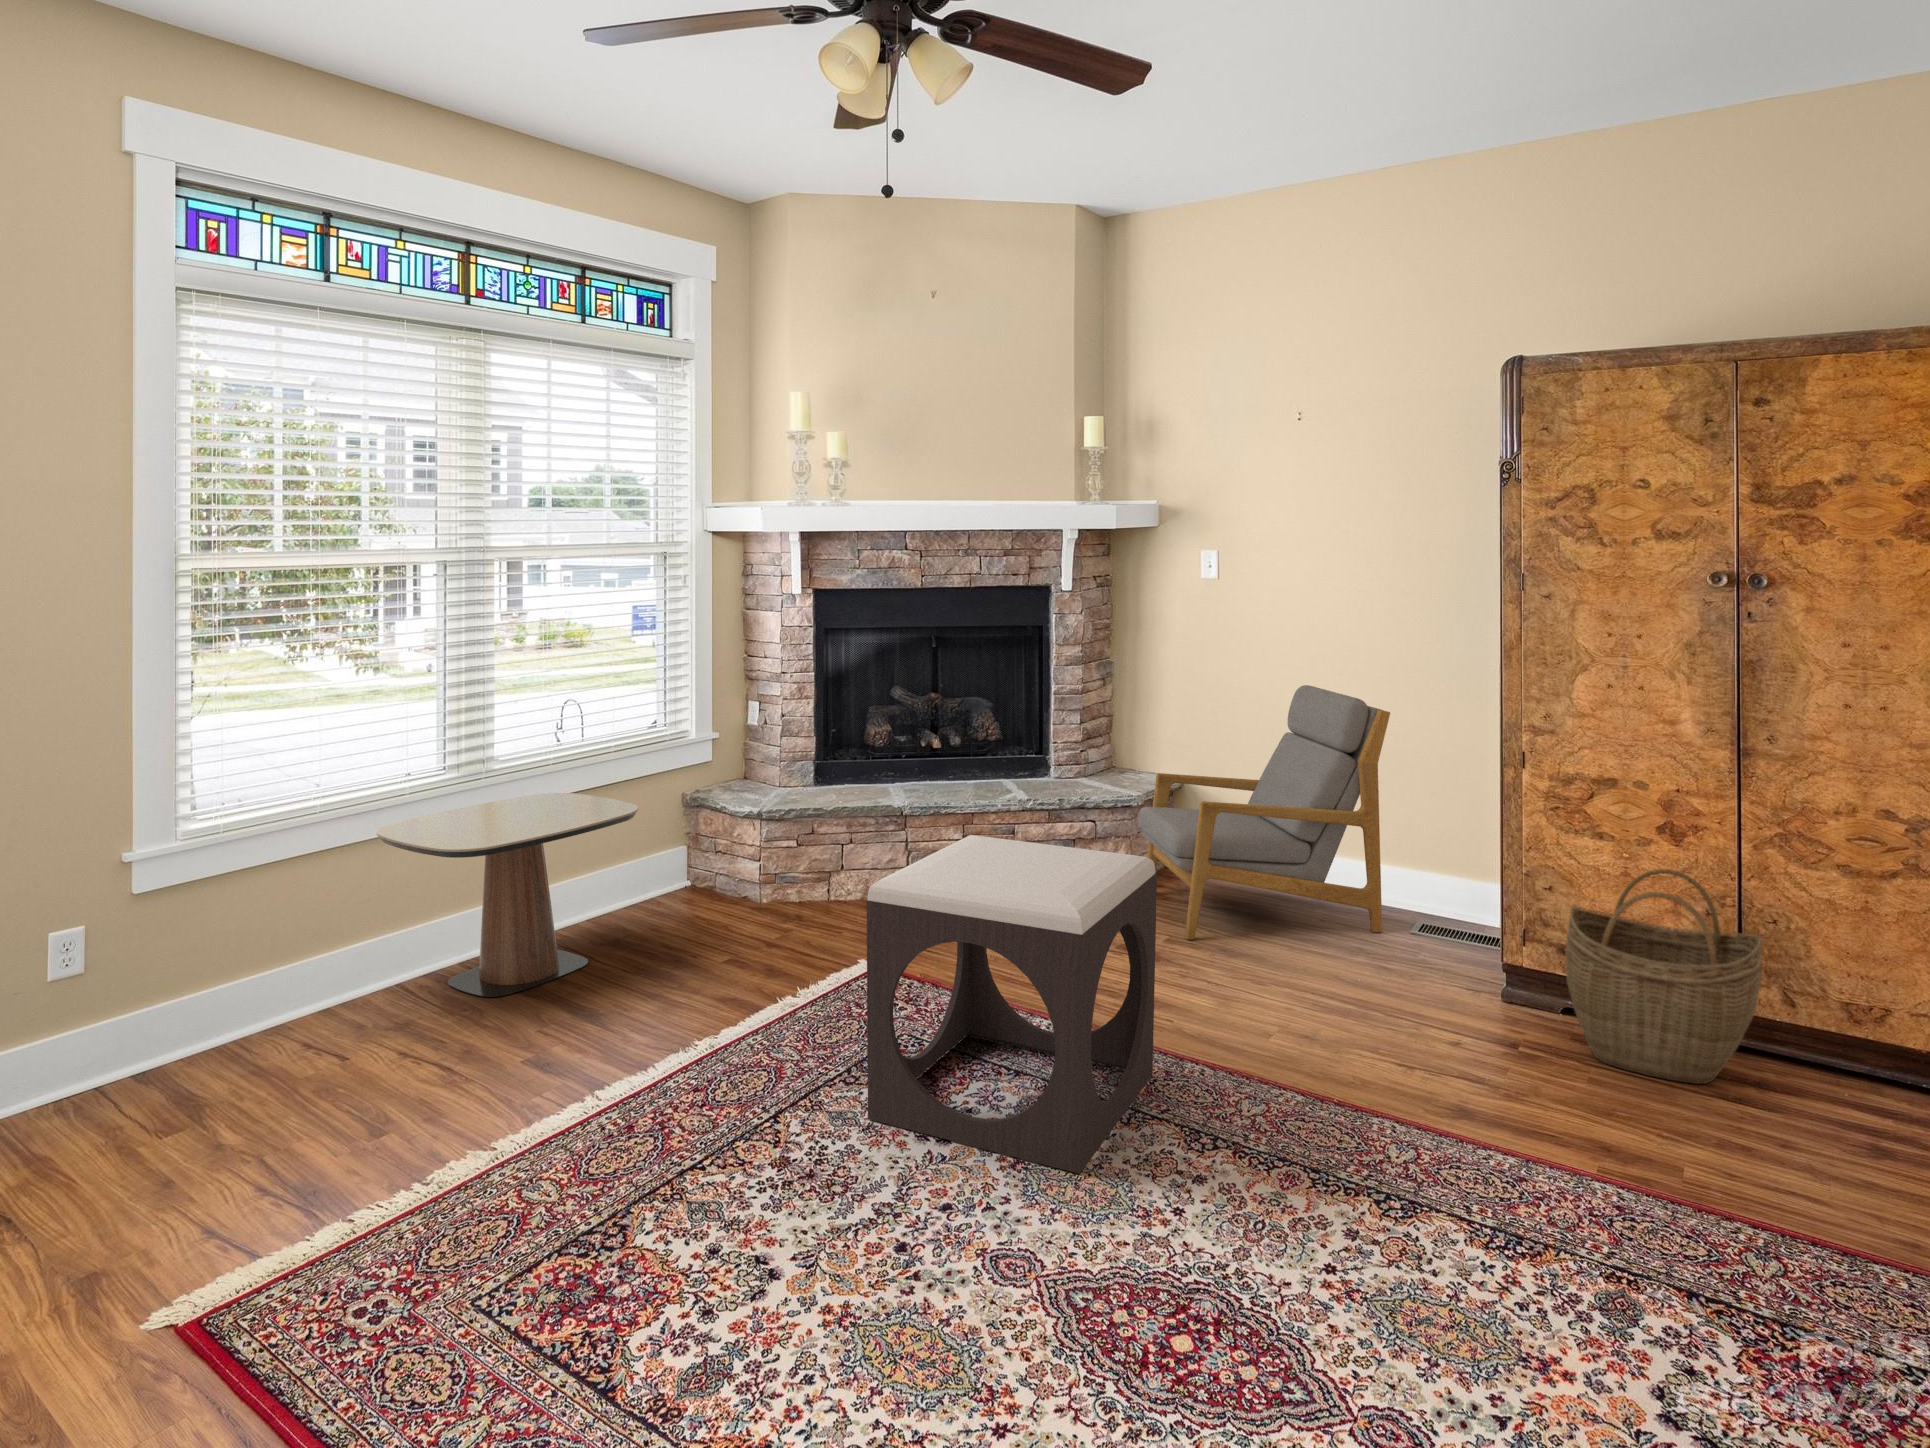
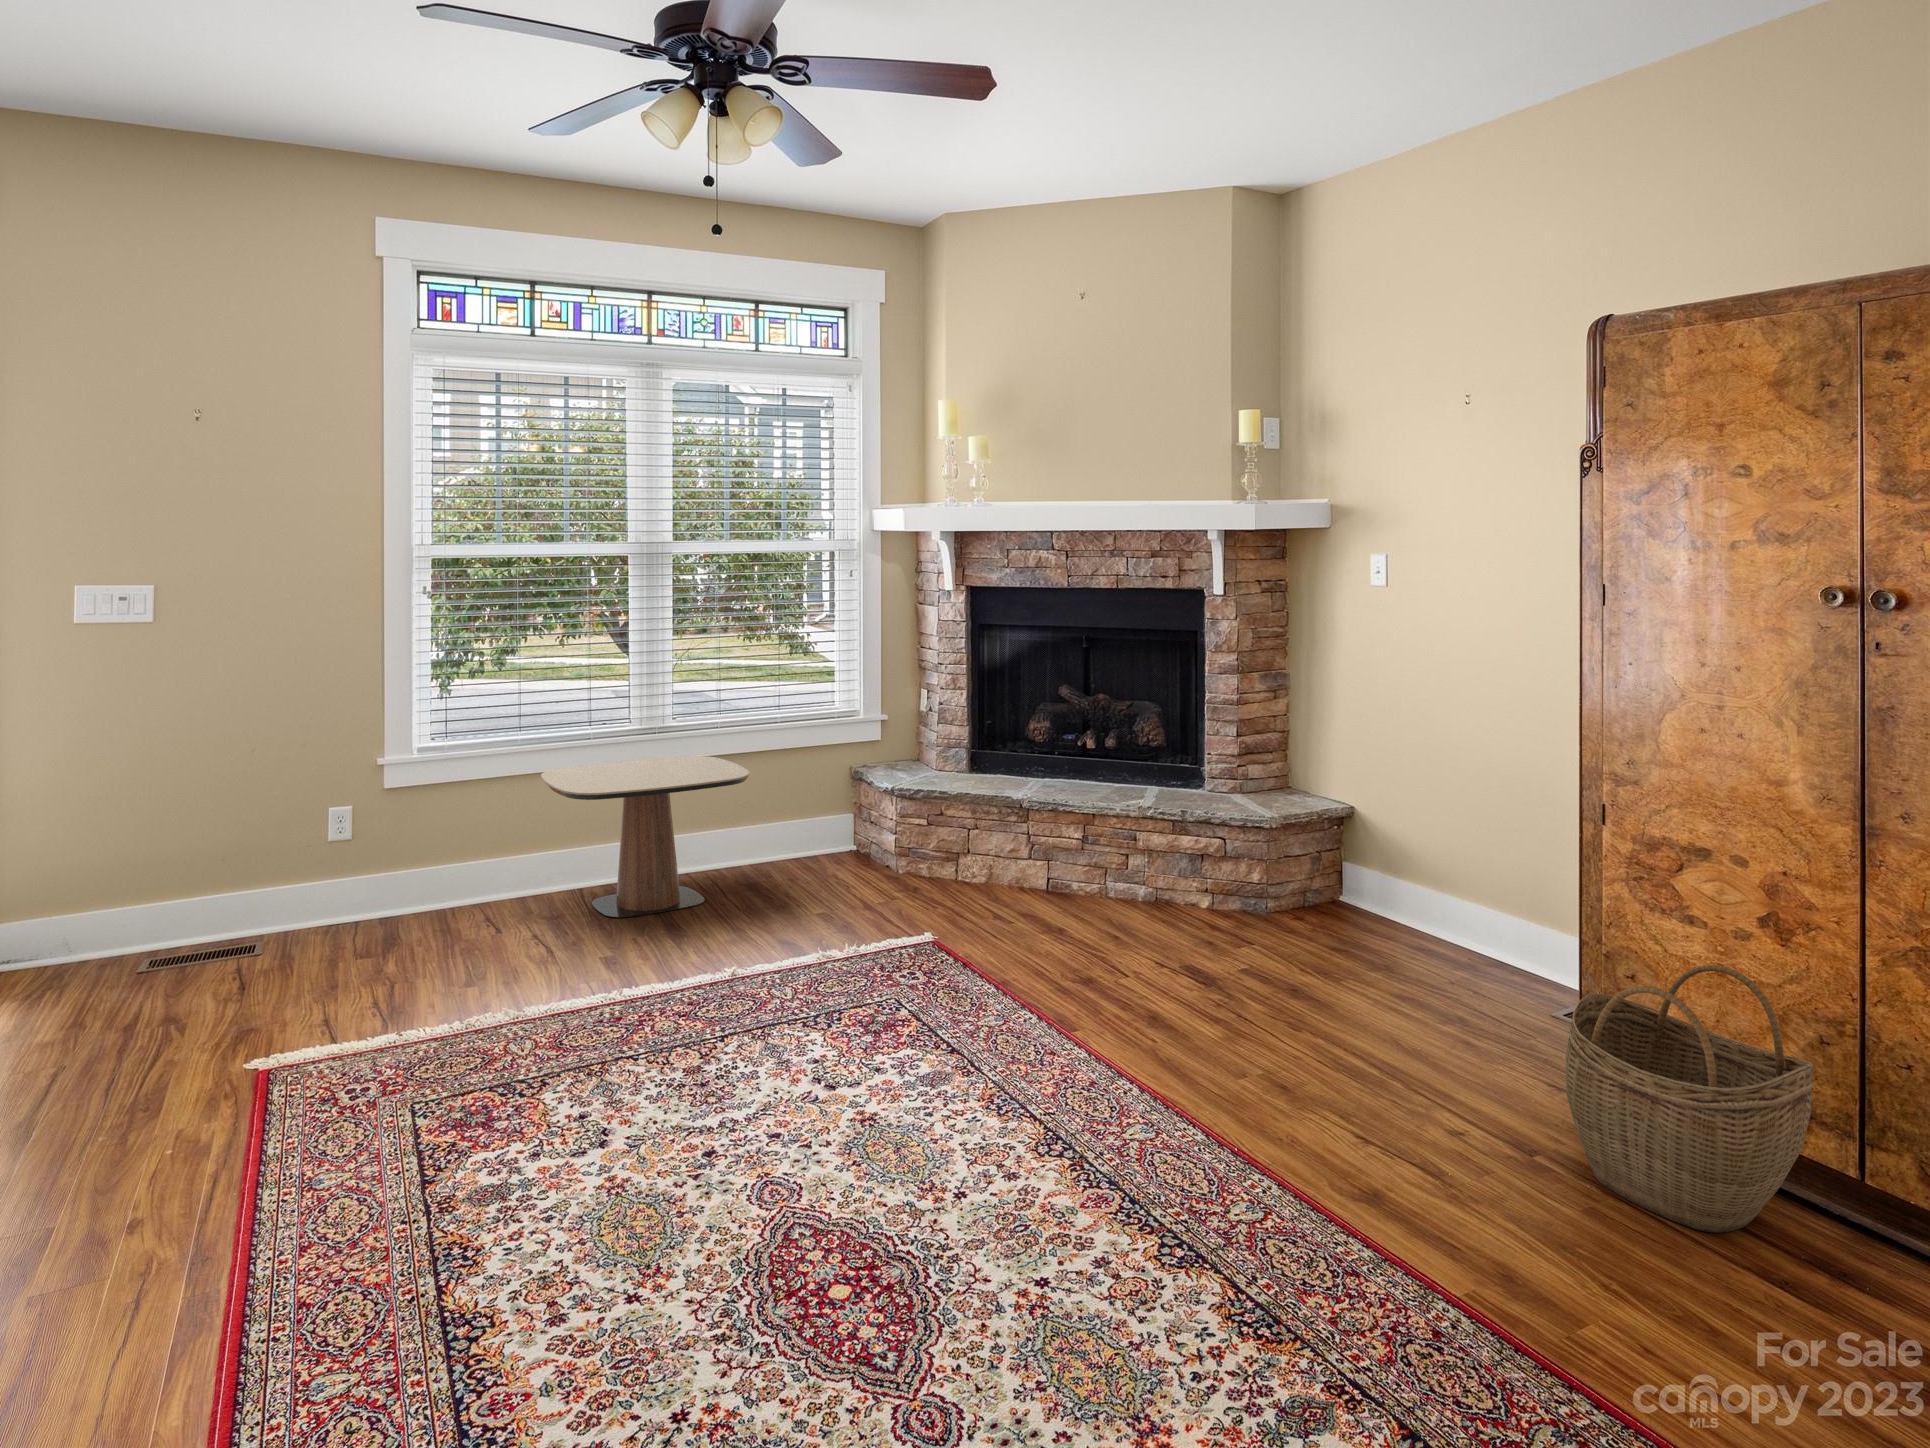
armchair: present [1137,685,1390,940] -> none [1241,711,1508,999]
footstool: present [867,835,1157,1174] -> none [782,827,1073,1147]

